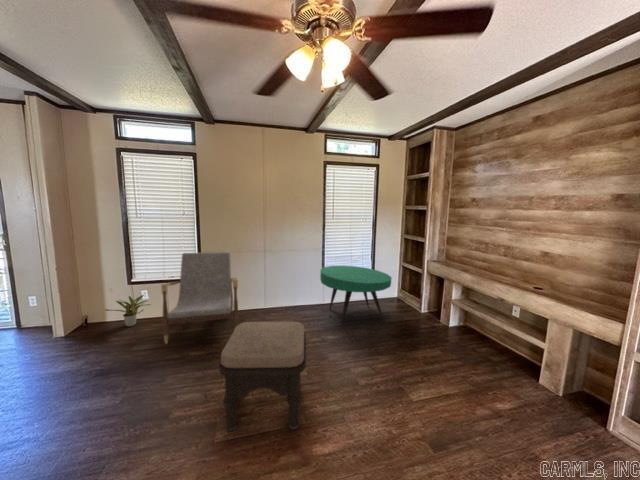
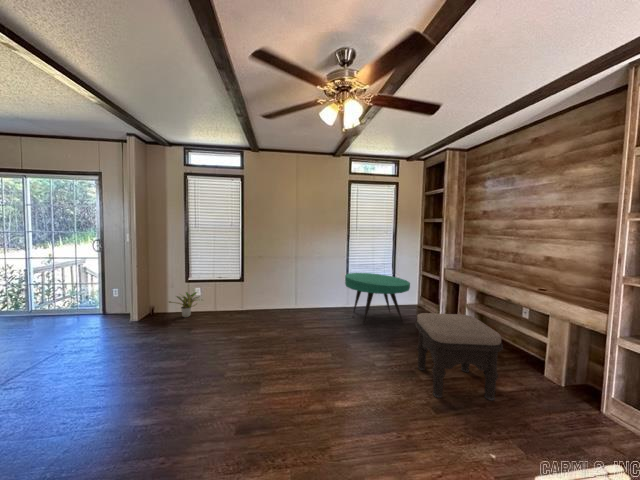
armchair: present [161,252,239,344] -> none [214,258,274,331]
ottoman: present [219,322,306,431] -> present [415,313,503,400]

